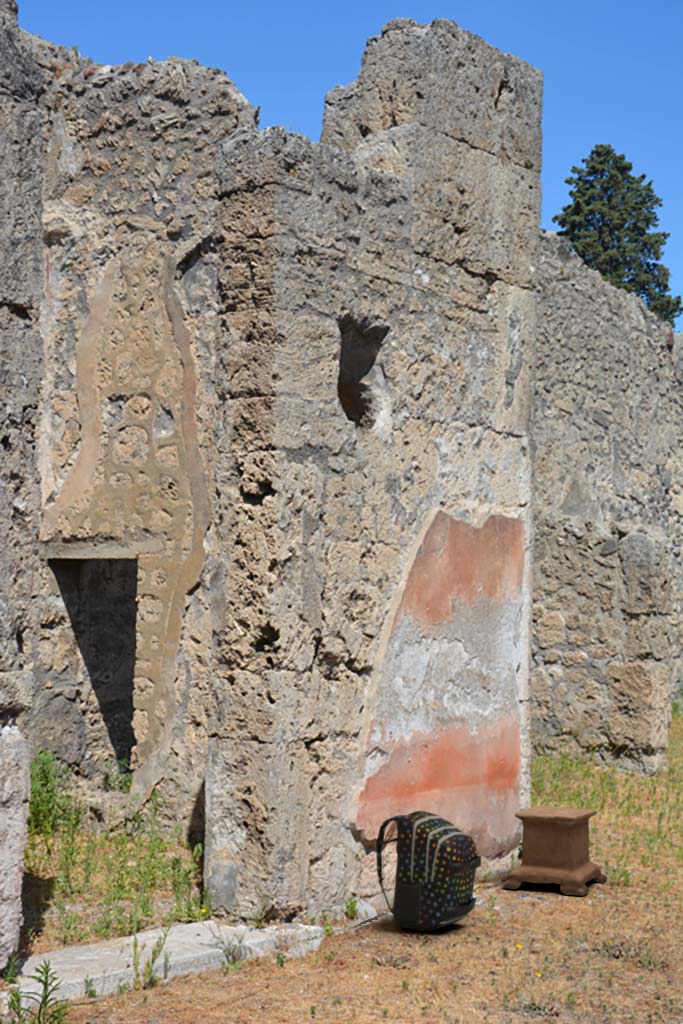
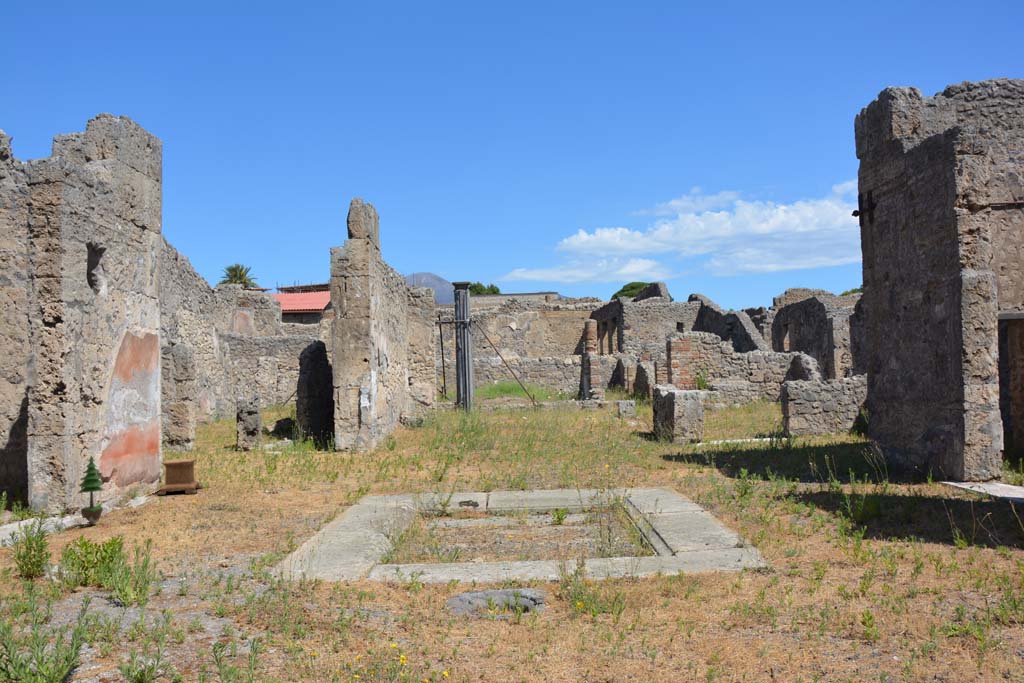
potted tree: none [295,792,350,950] -> present [78,456,104,525]
backpack: present [376,811,481,931] -> none [108,462,159,513]

